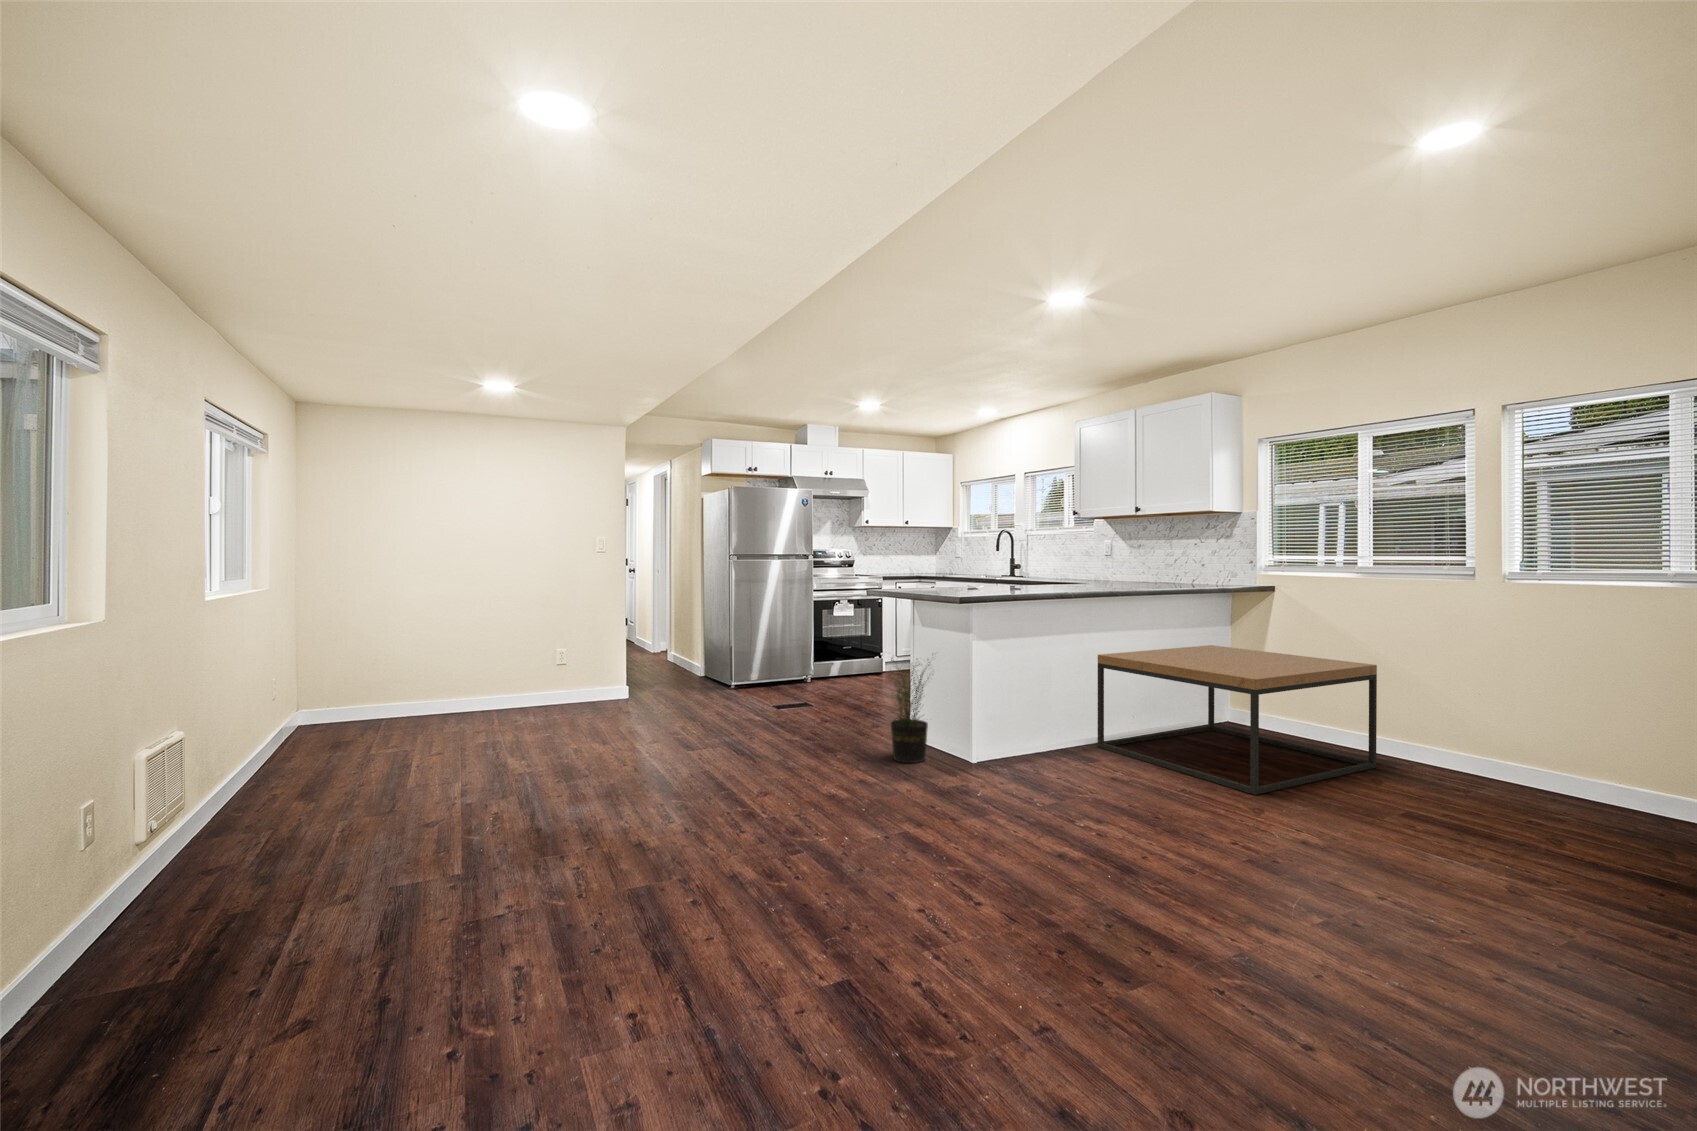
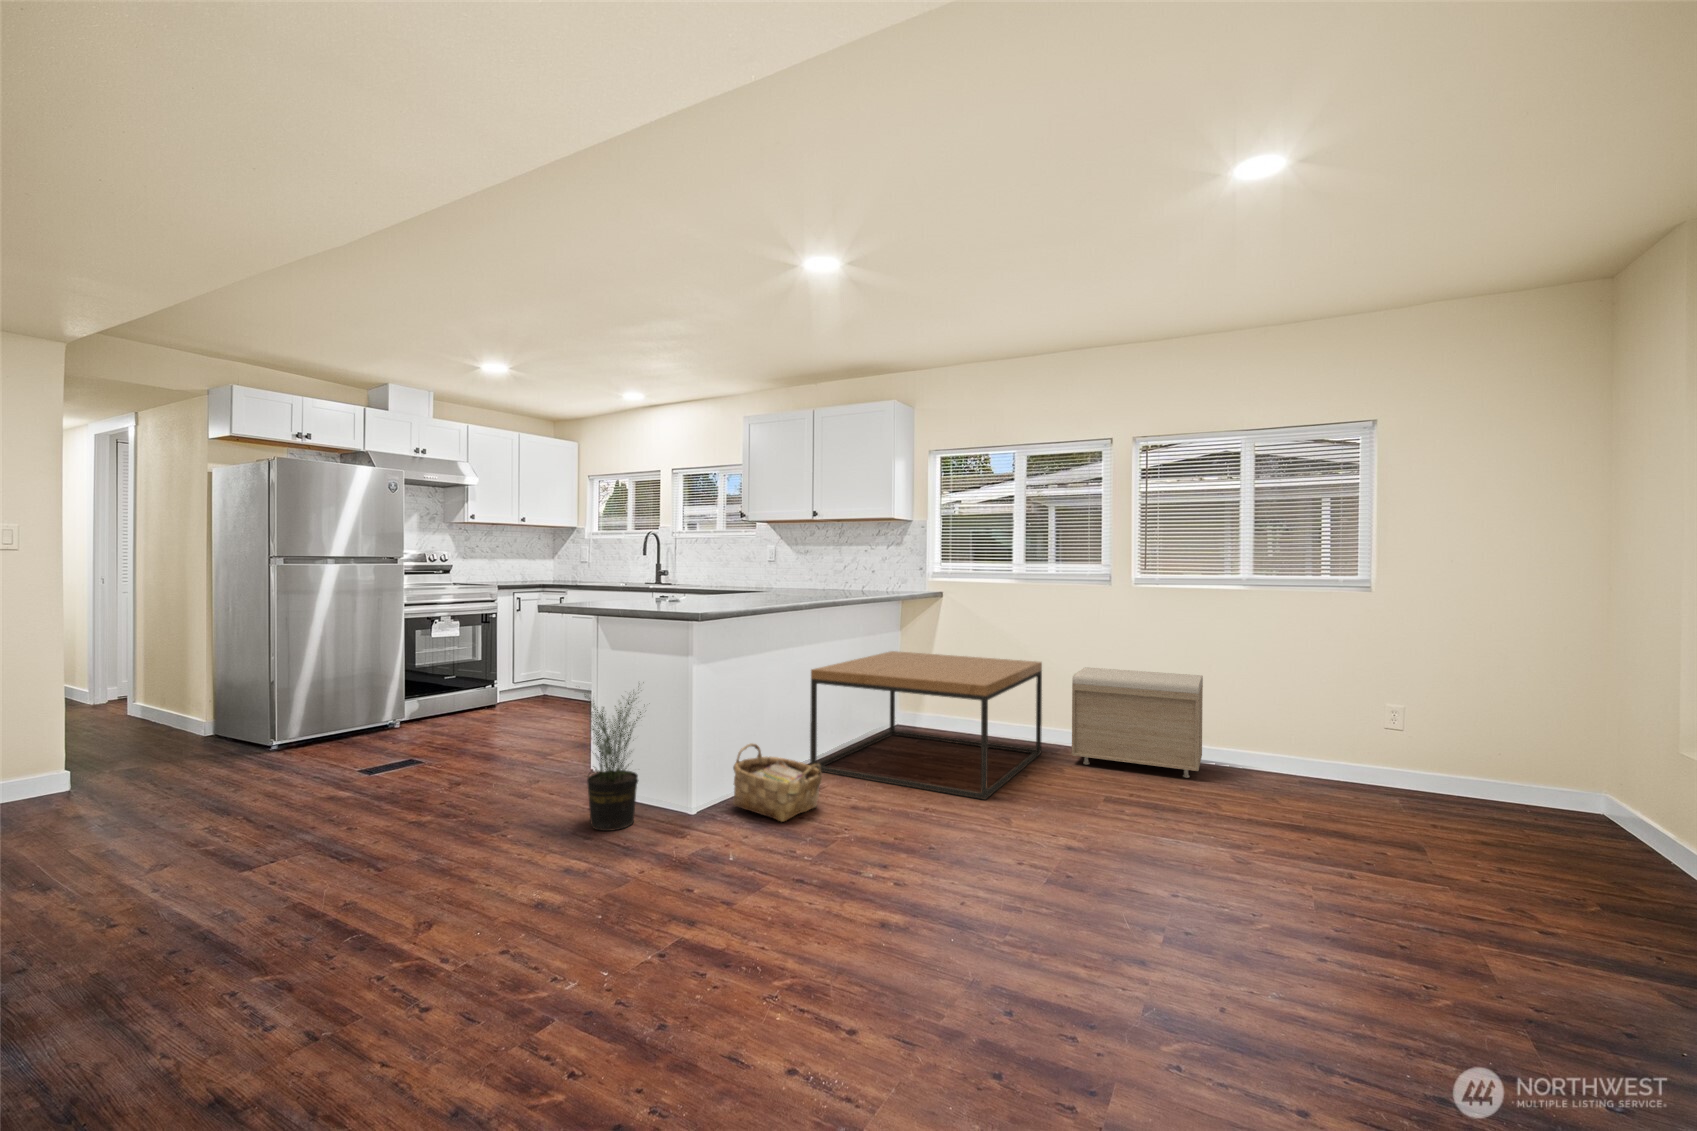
storage bench: none [1405,675,1617,818] -> present [1072,667,1203,778]
woven basket: none [1004,711,1081,779] -> present [733,743,822,822]

